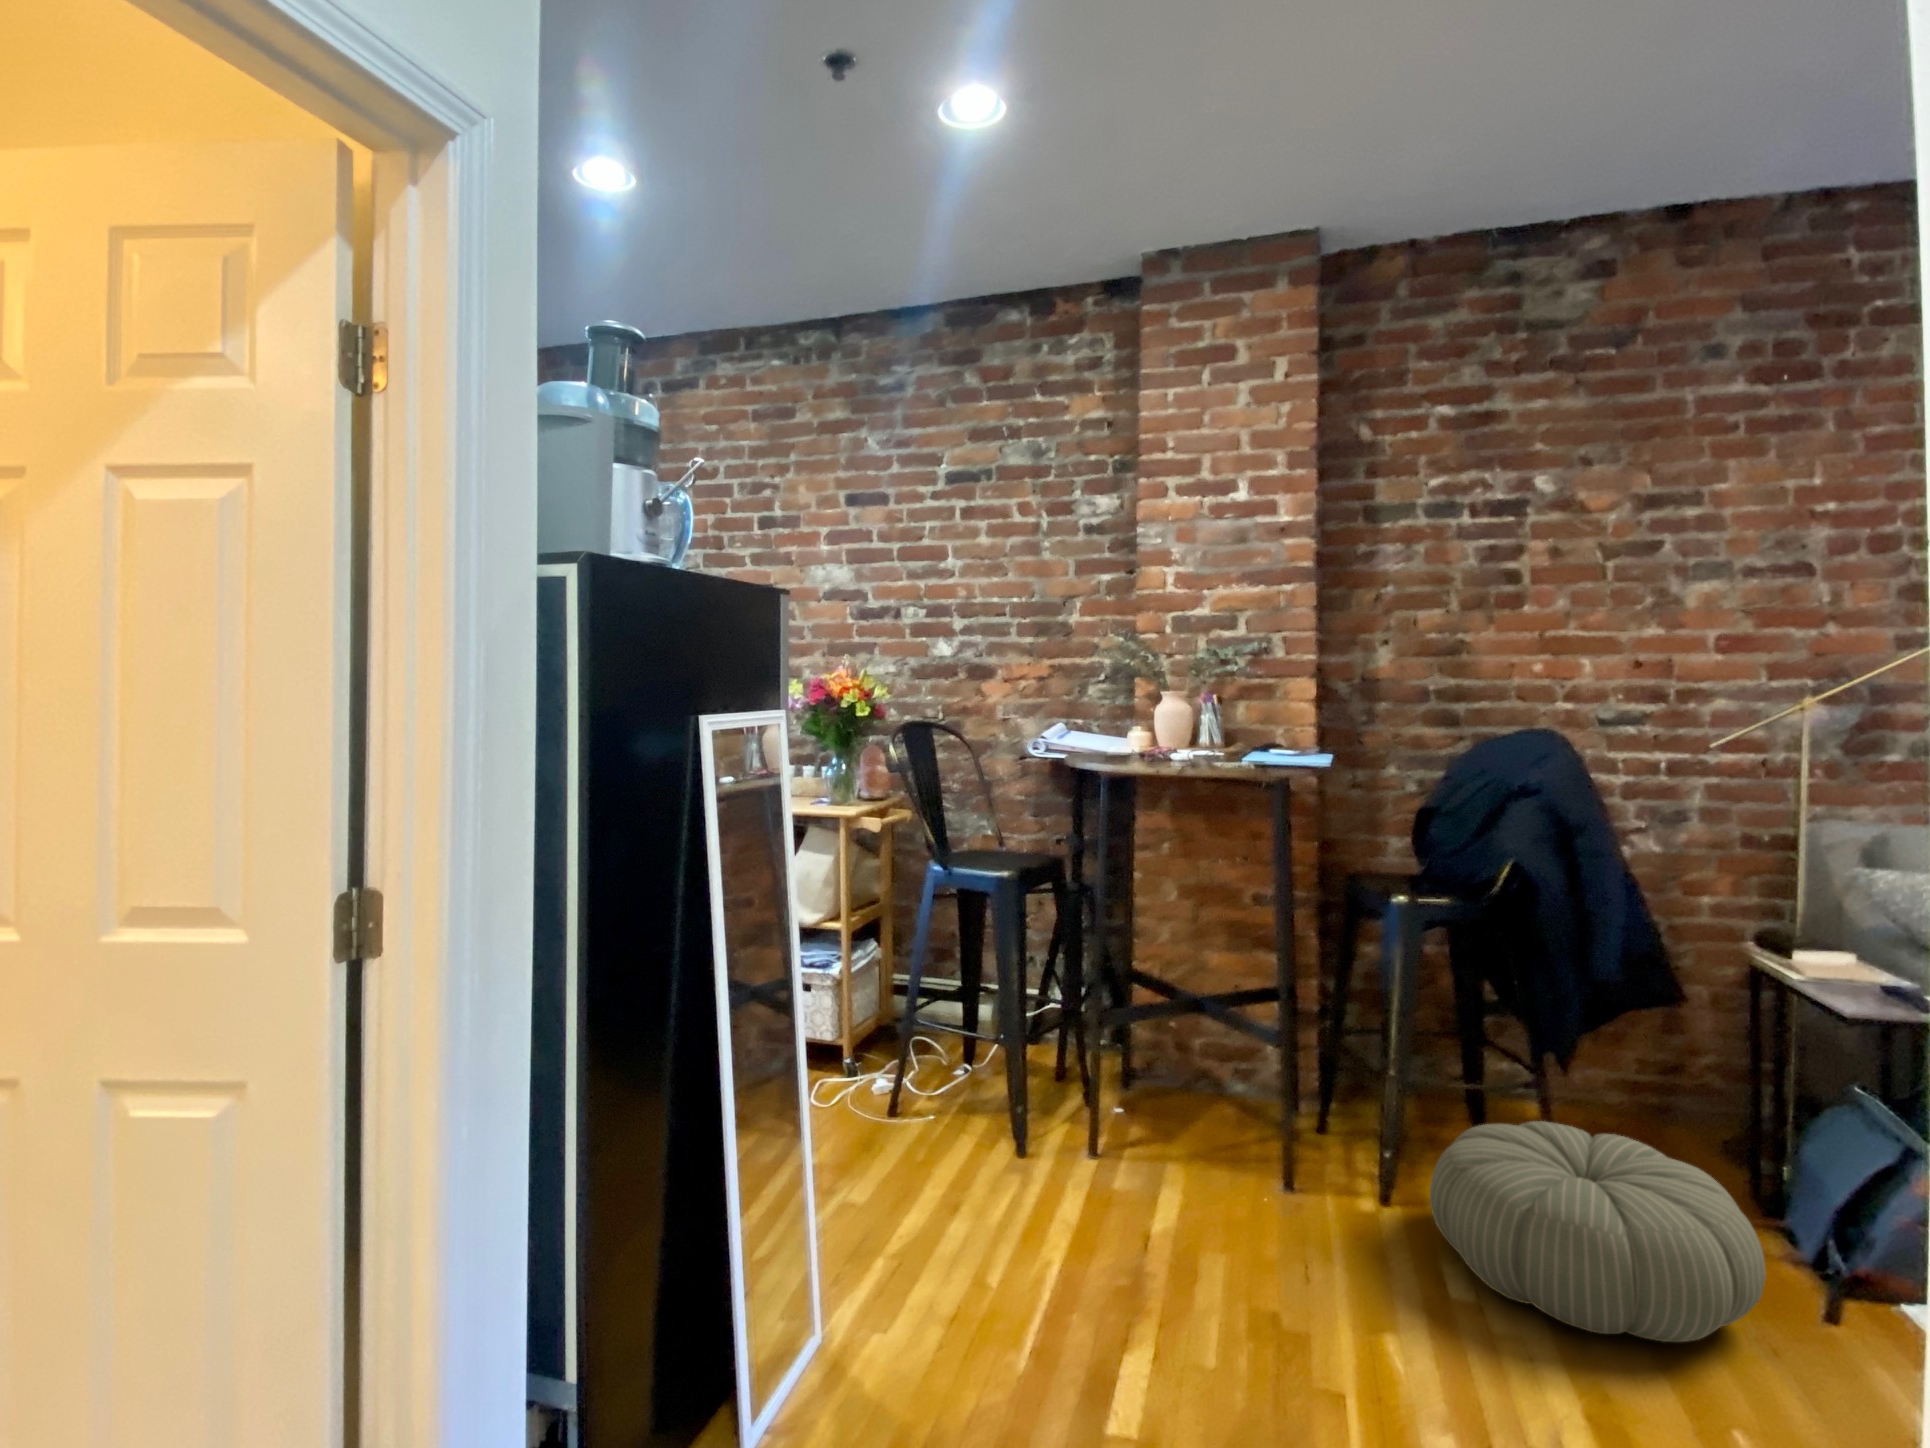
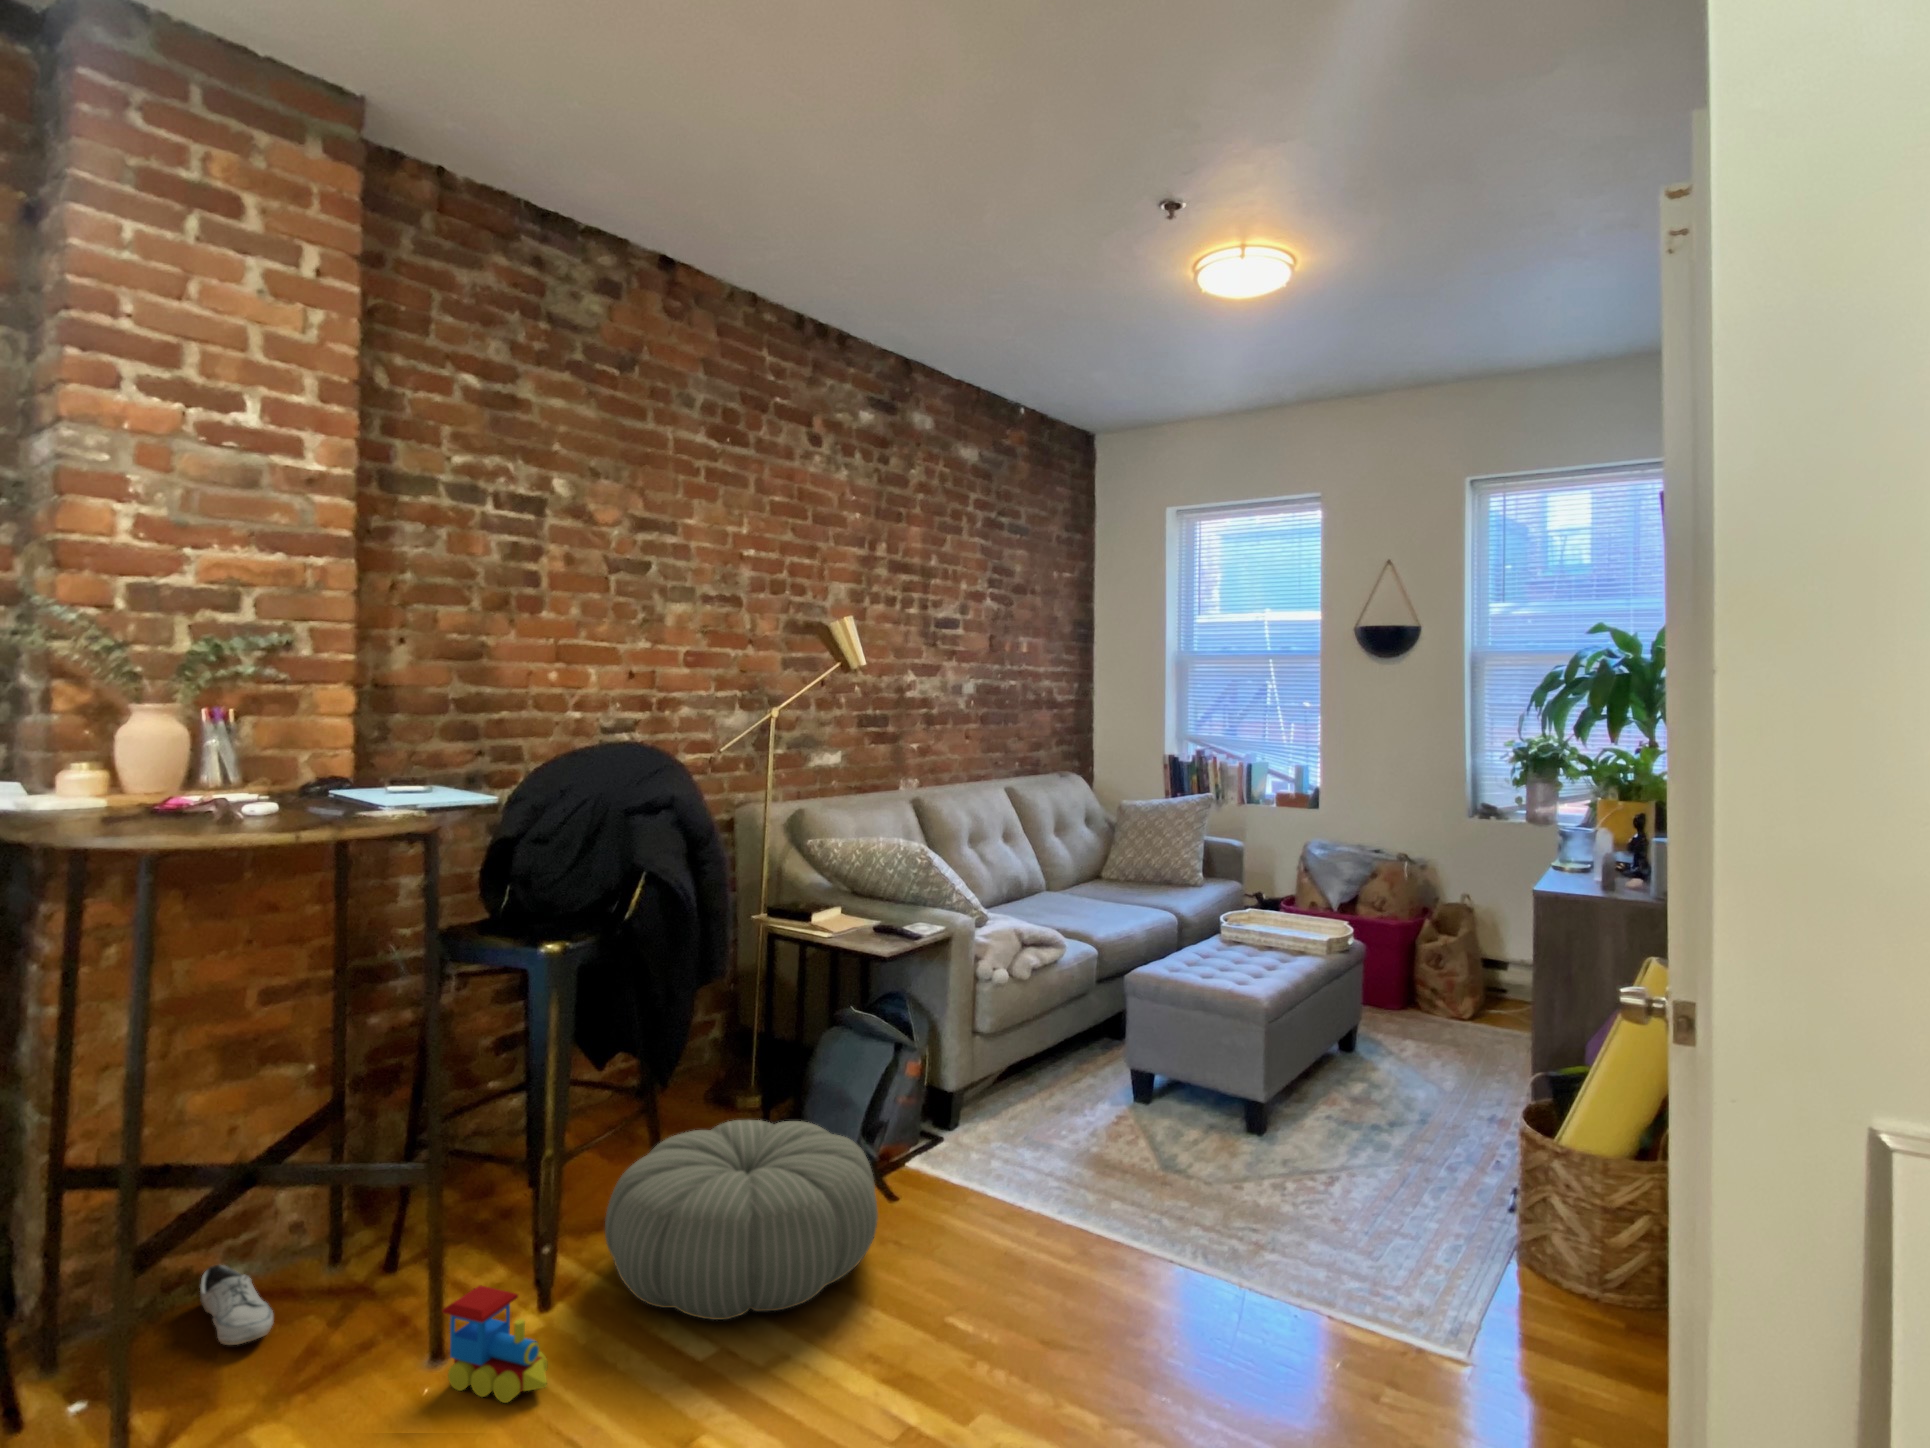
shoe: none [1198,1072,1233,1125] -> present [200,1265,273,1345]
toy train: none [1274,1148,1336,1246] -> present [442,1285,548,1403]

